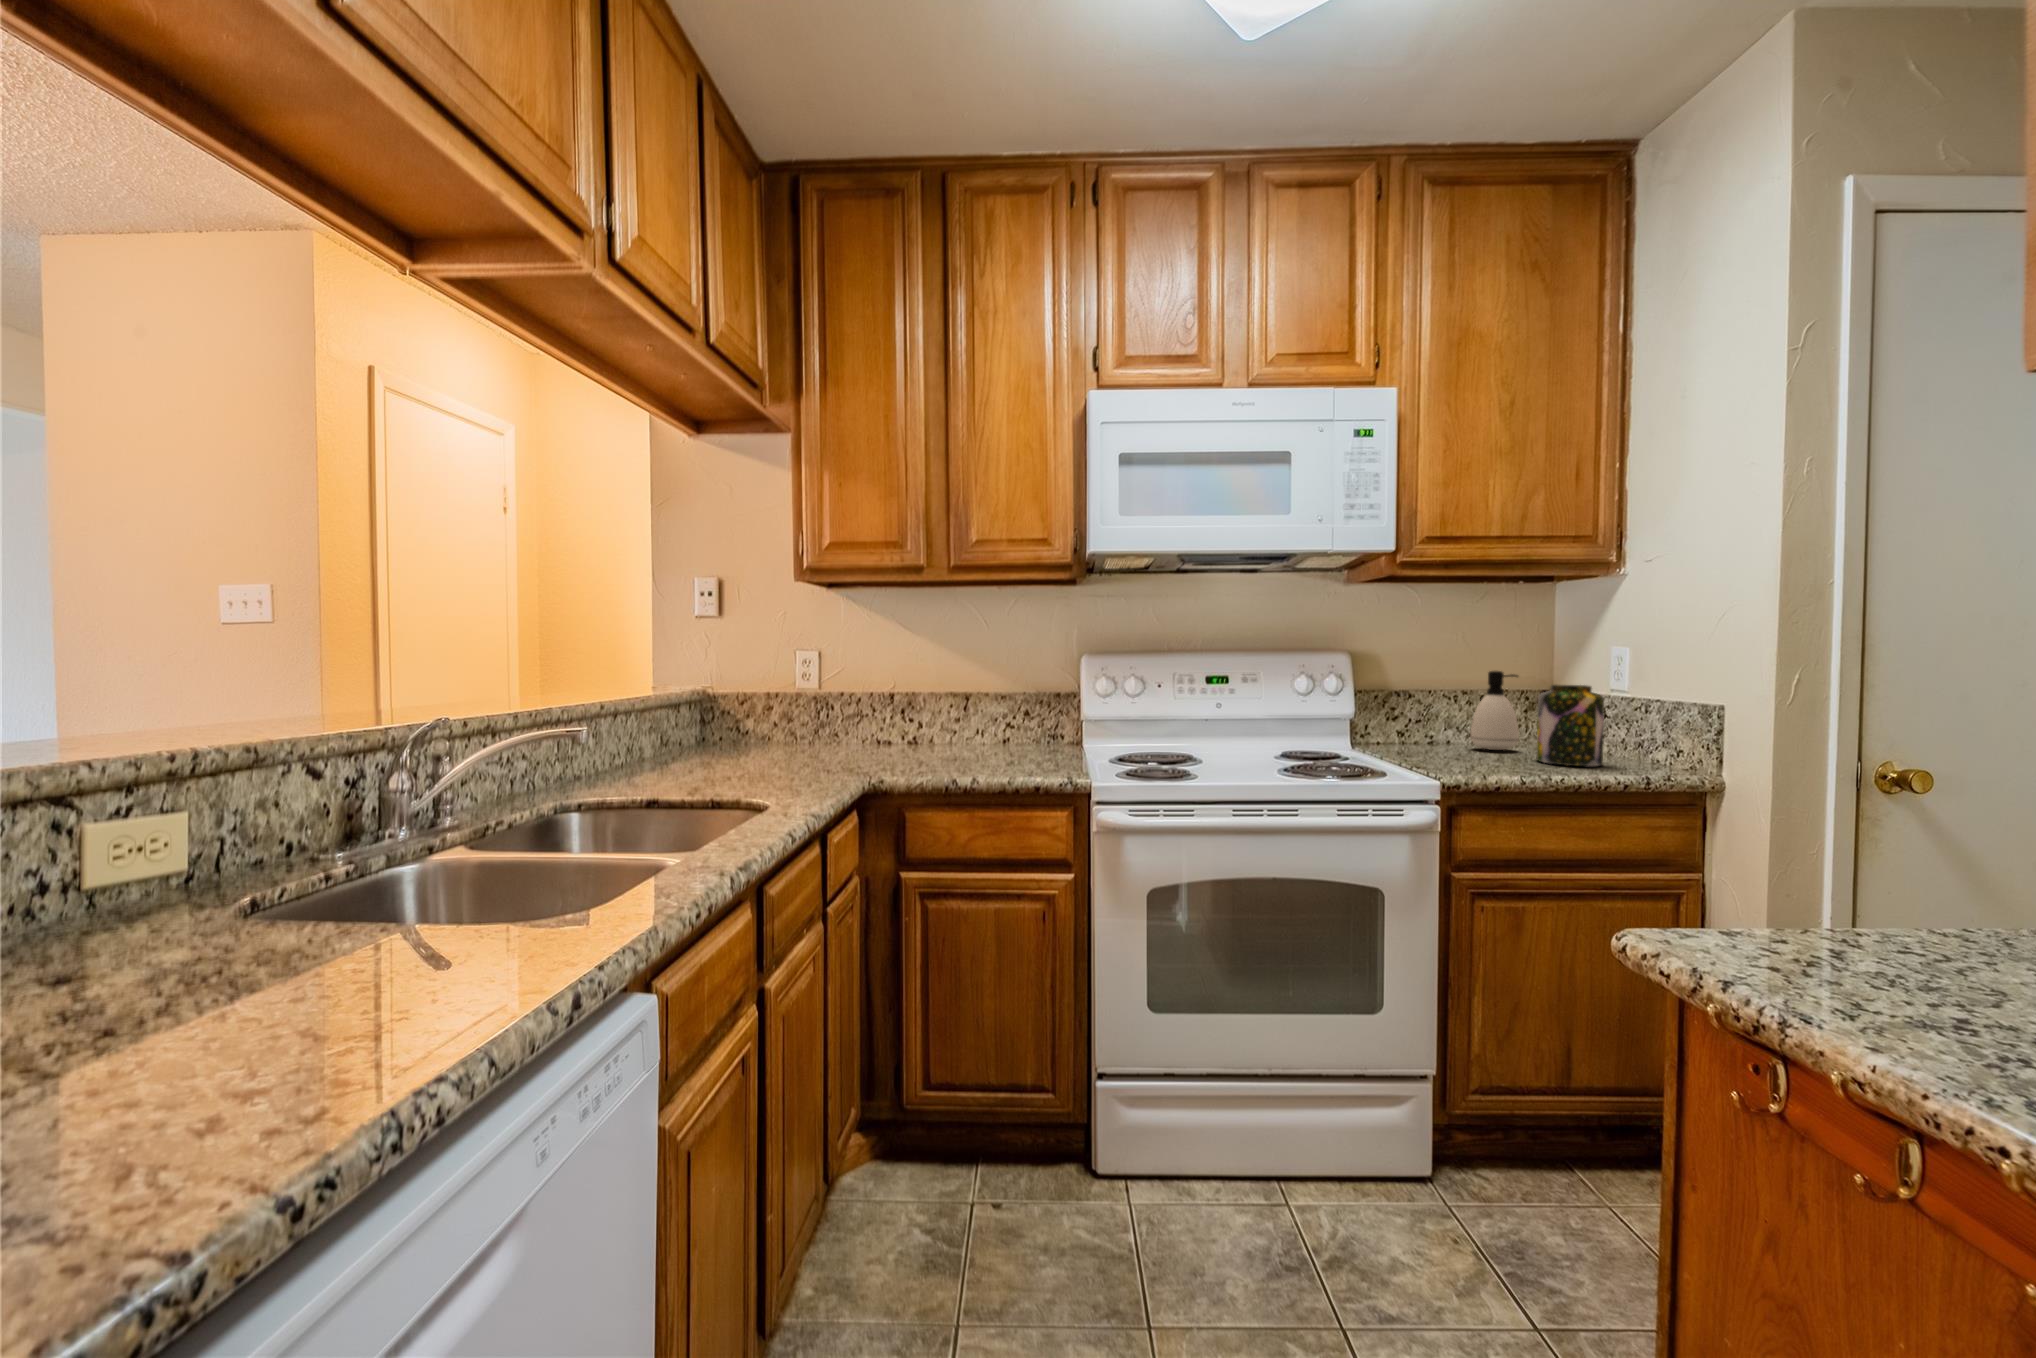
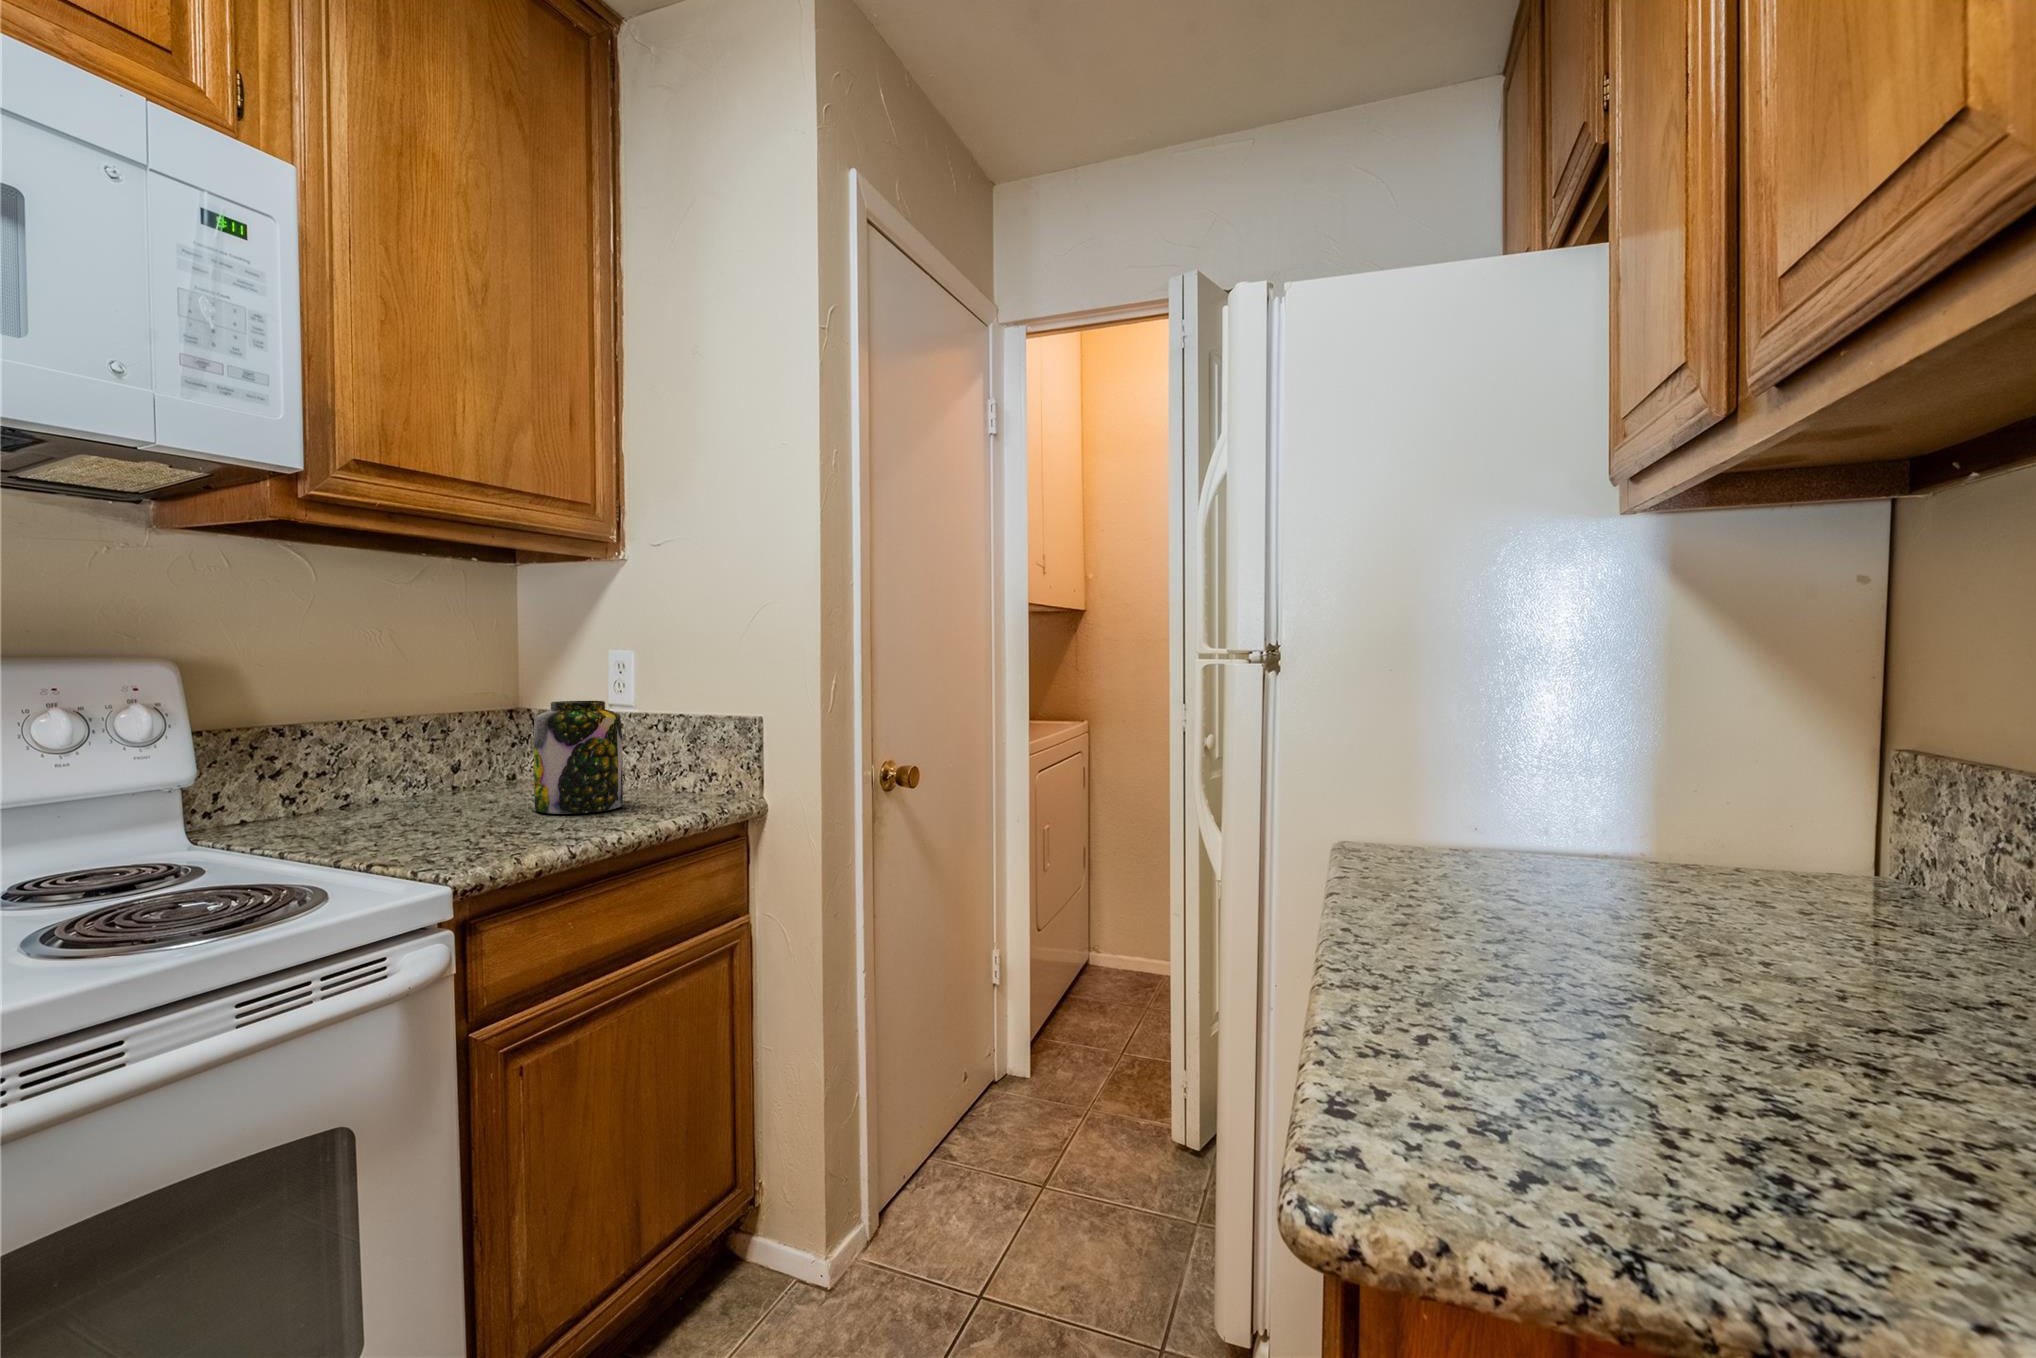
soap dispenser: present [1470,671,1519,750] -> none [413,685,489,804]

